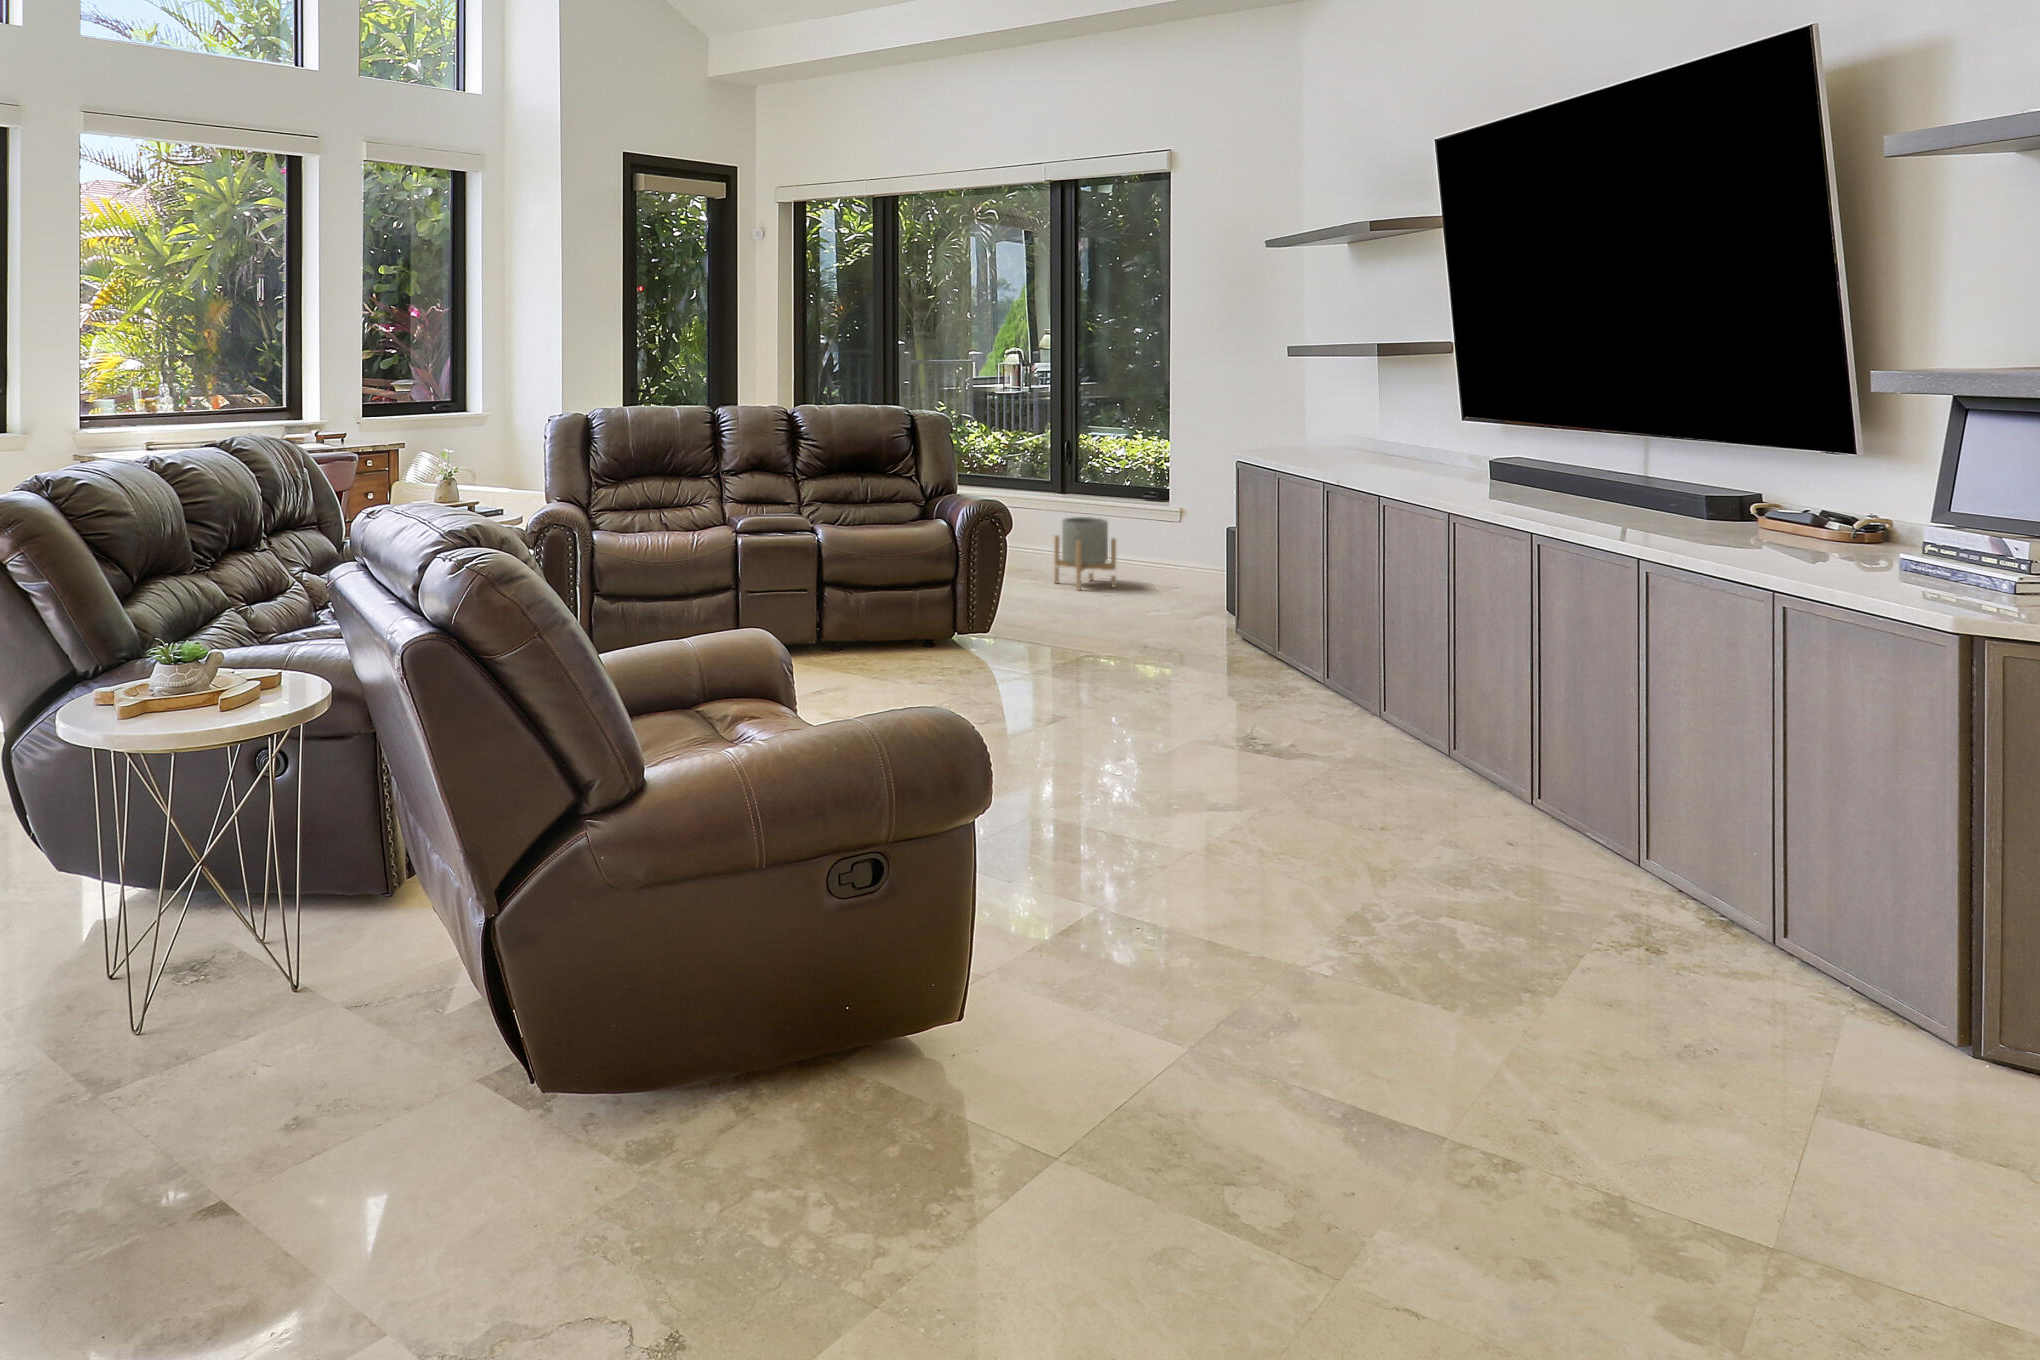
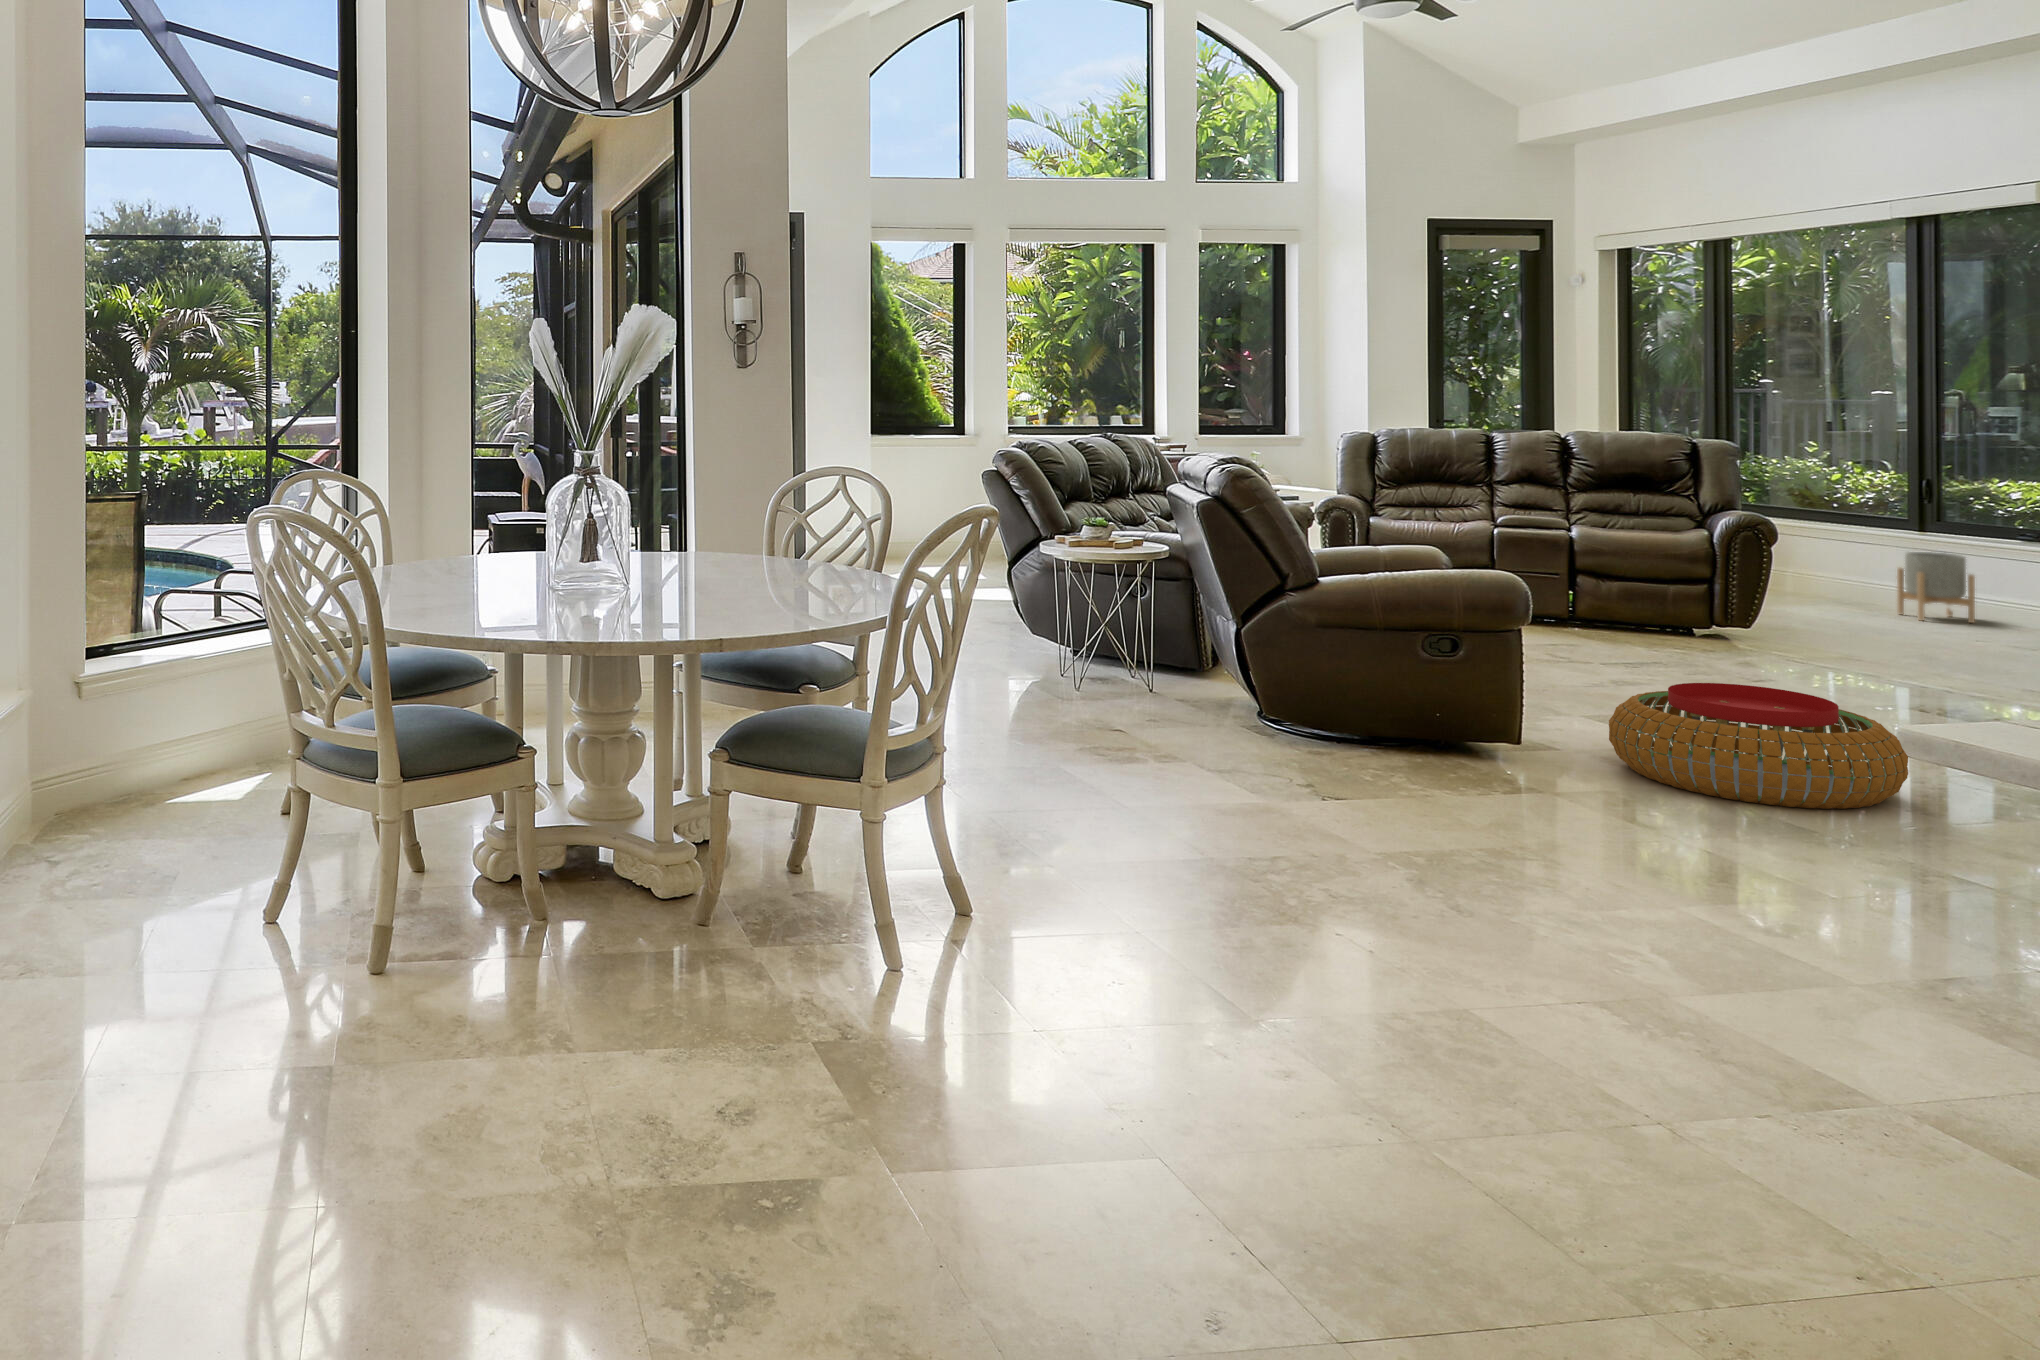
pouf: none [1093,851,1512,1122] -> present [1609,683,1908,809]

